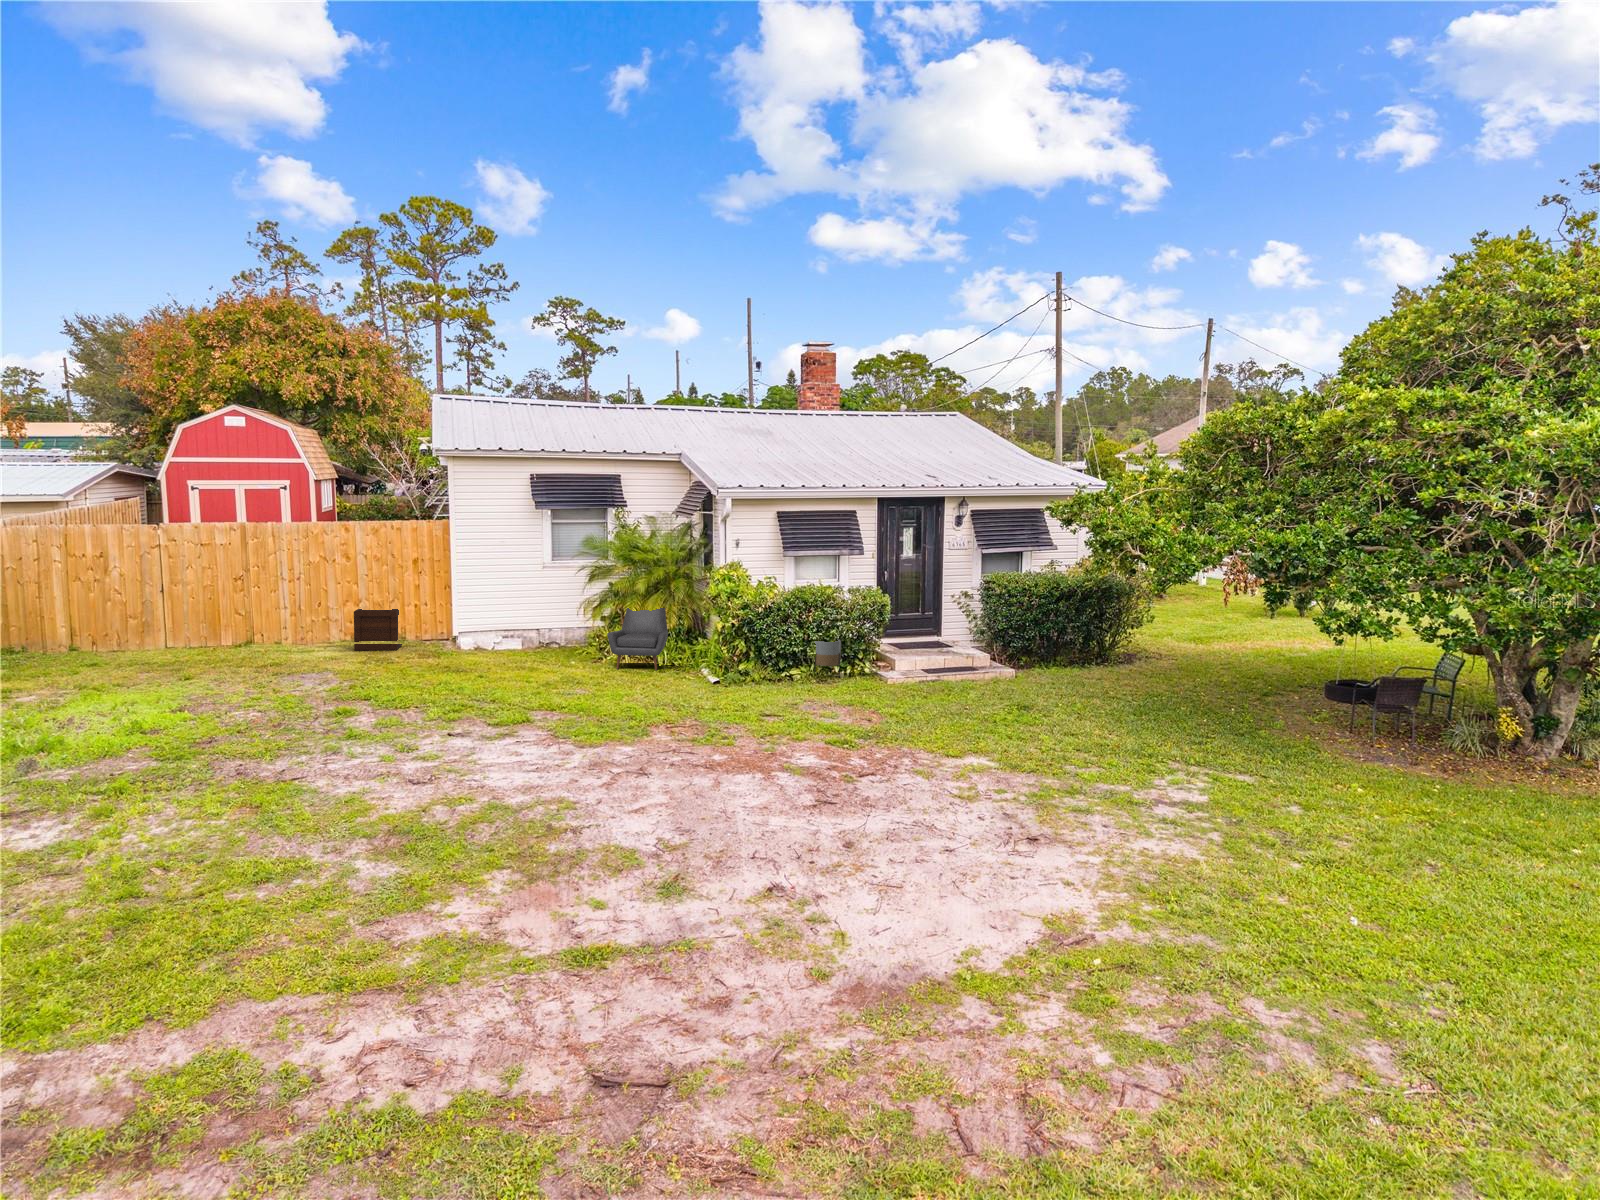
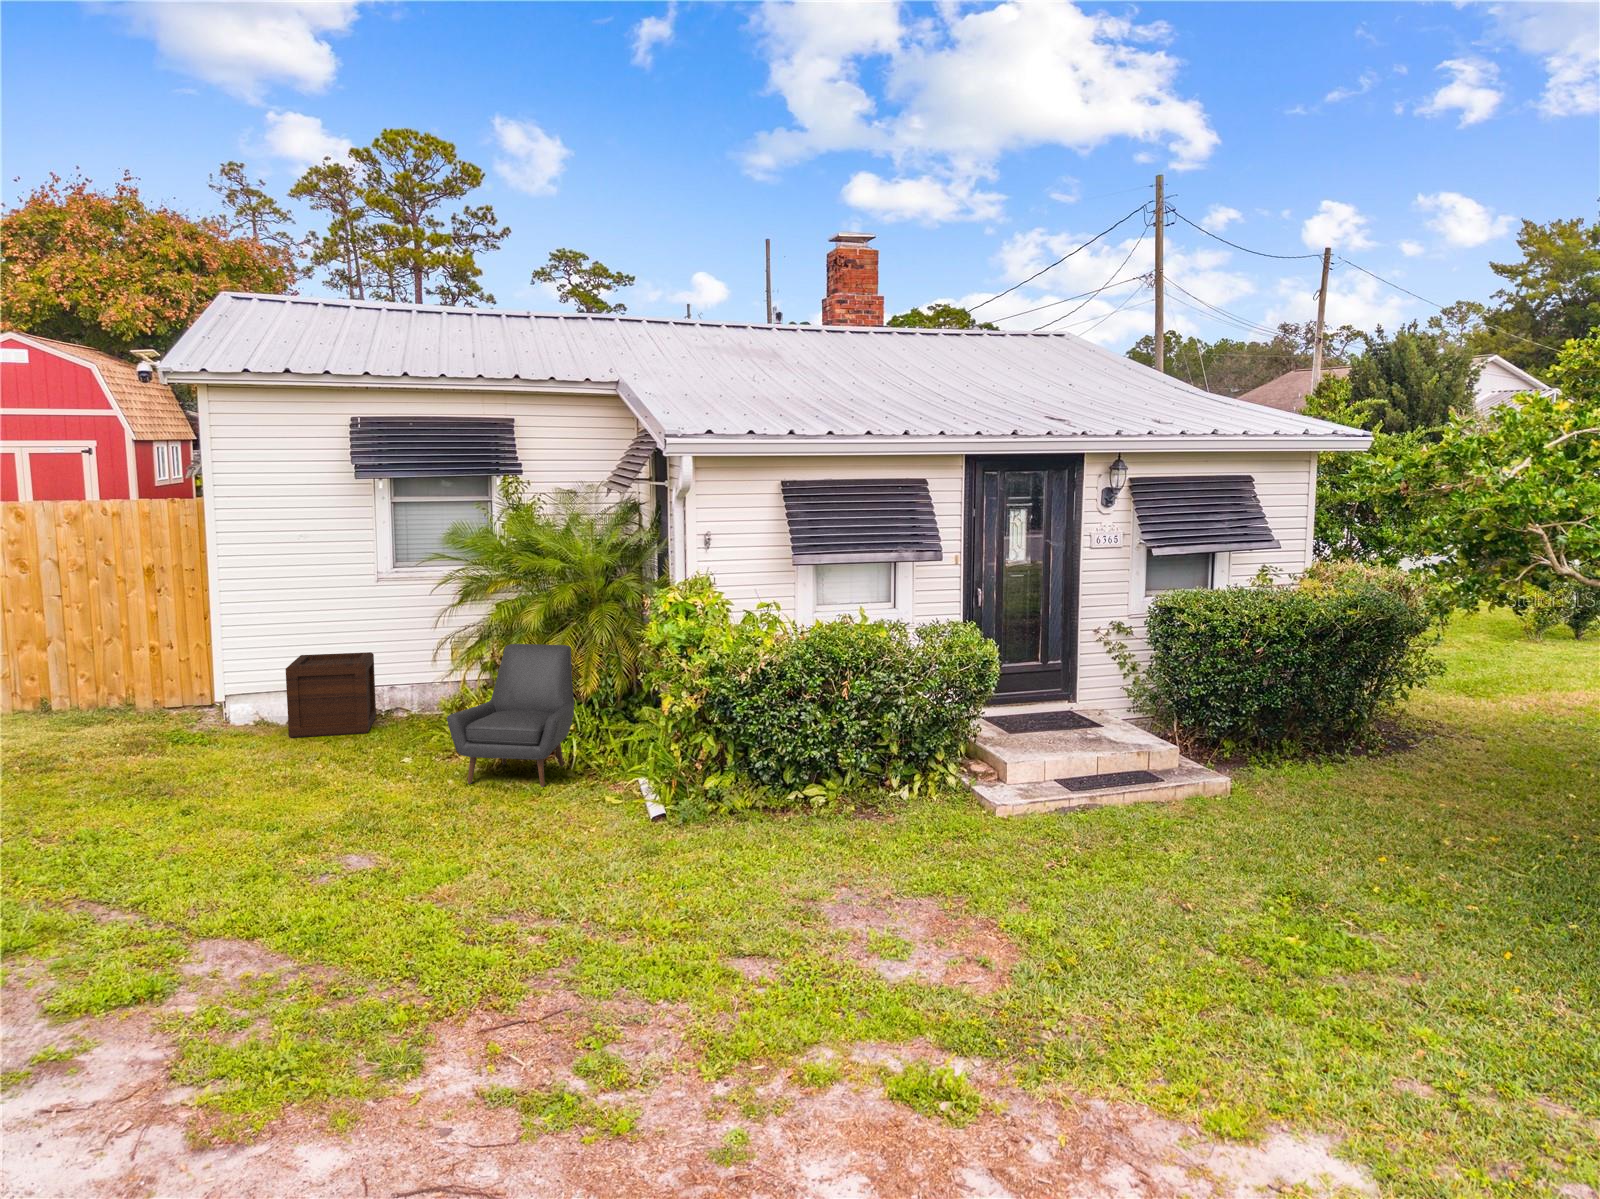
wooden crate: present [354,609,402,651] -> present [286,652,376,738]
planter: present [815,639,841,677] -> none [847,731,901,814]

